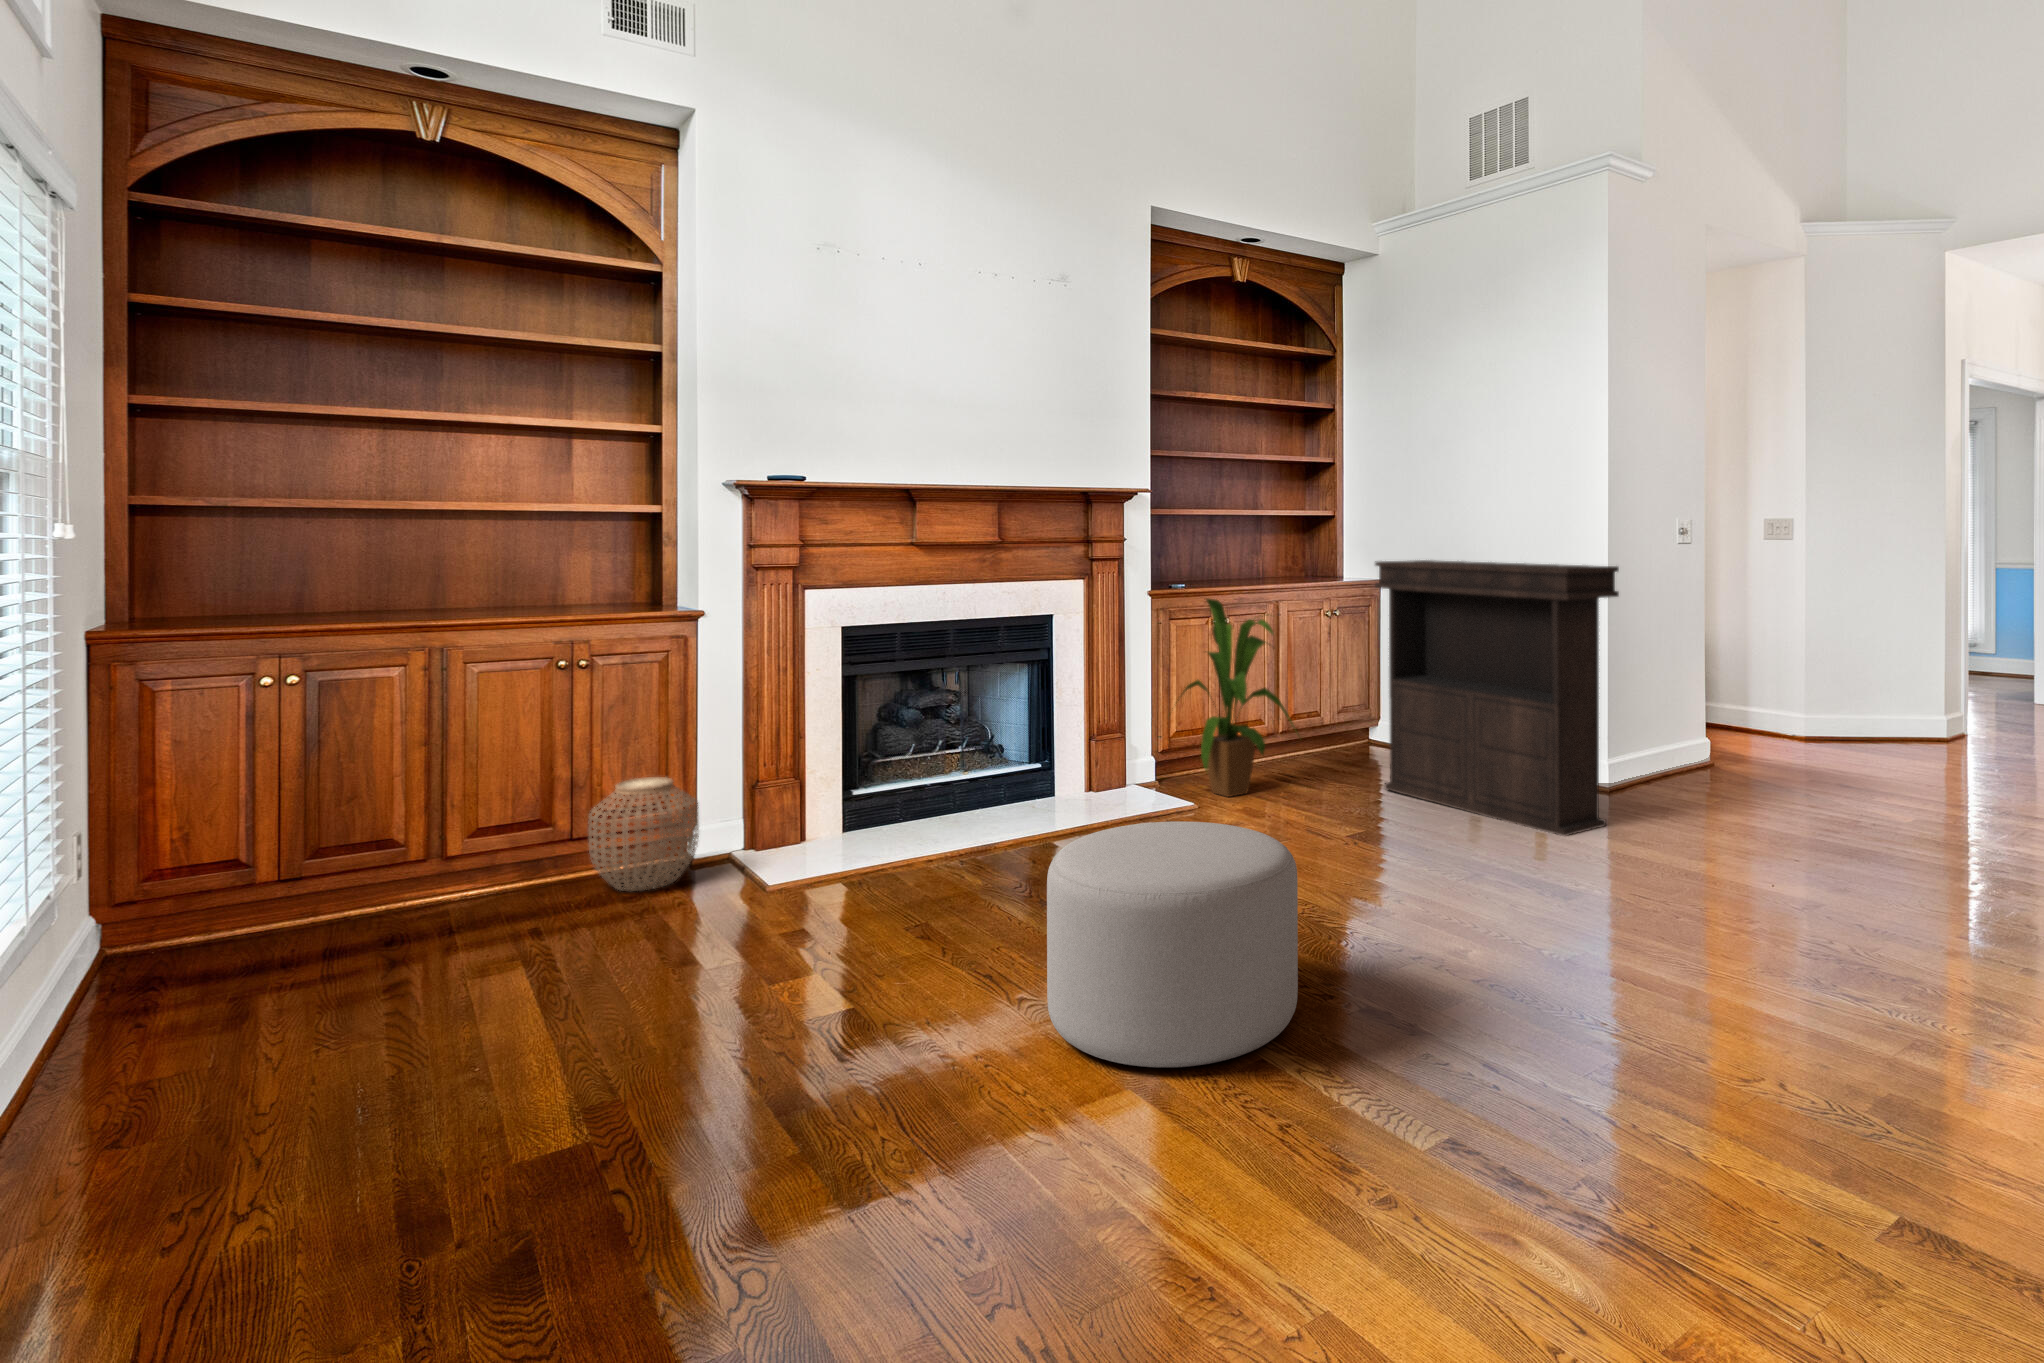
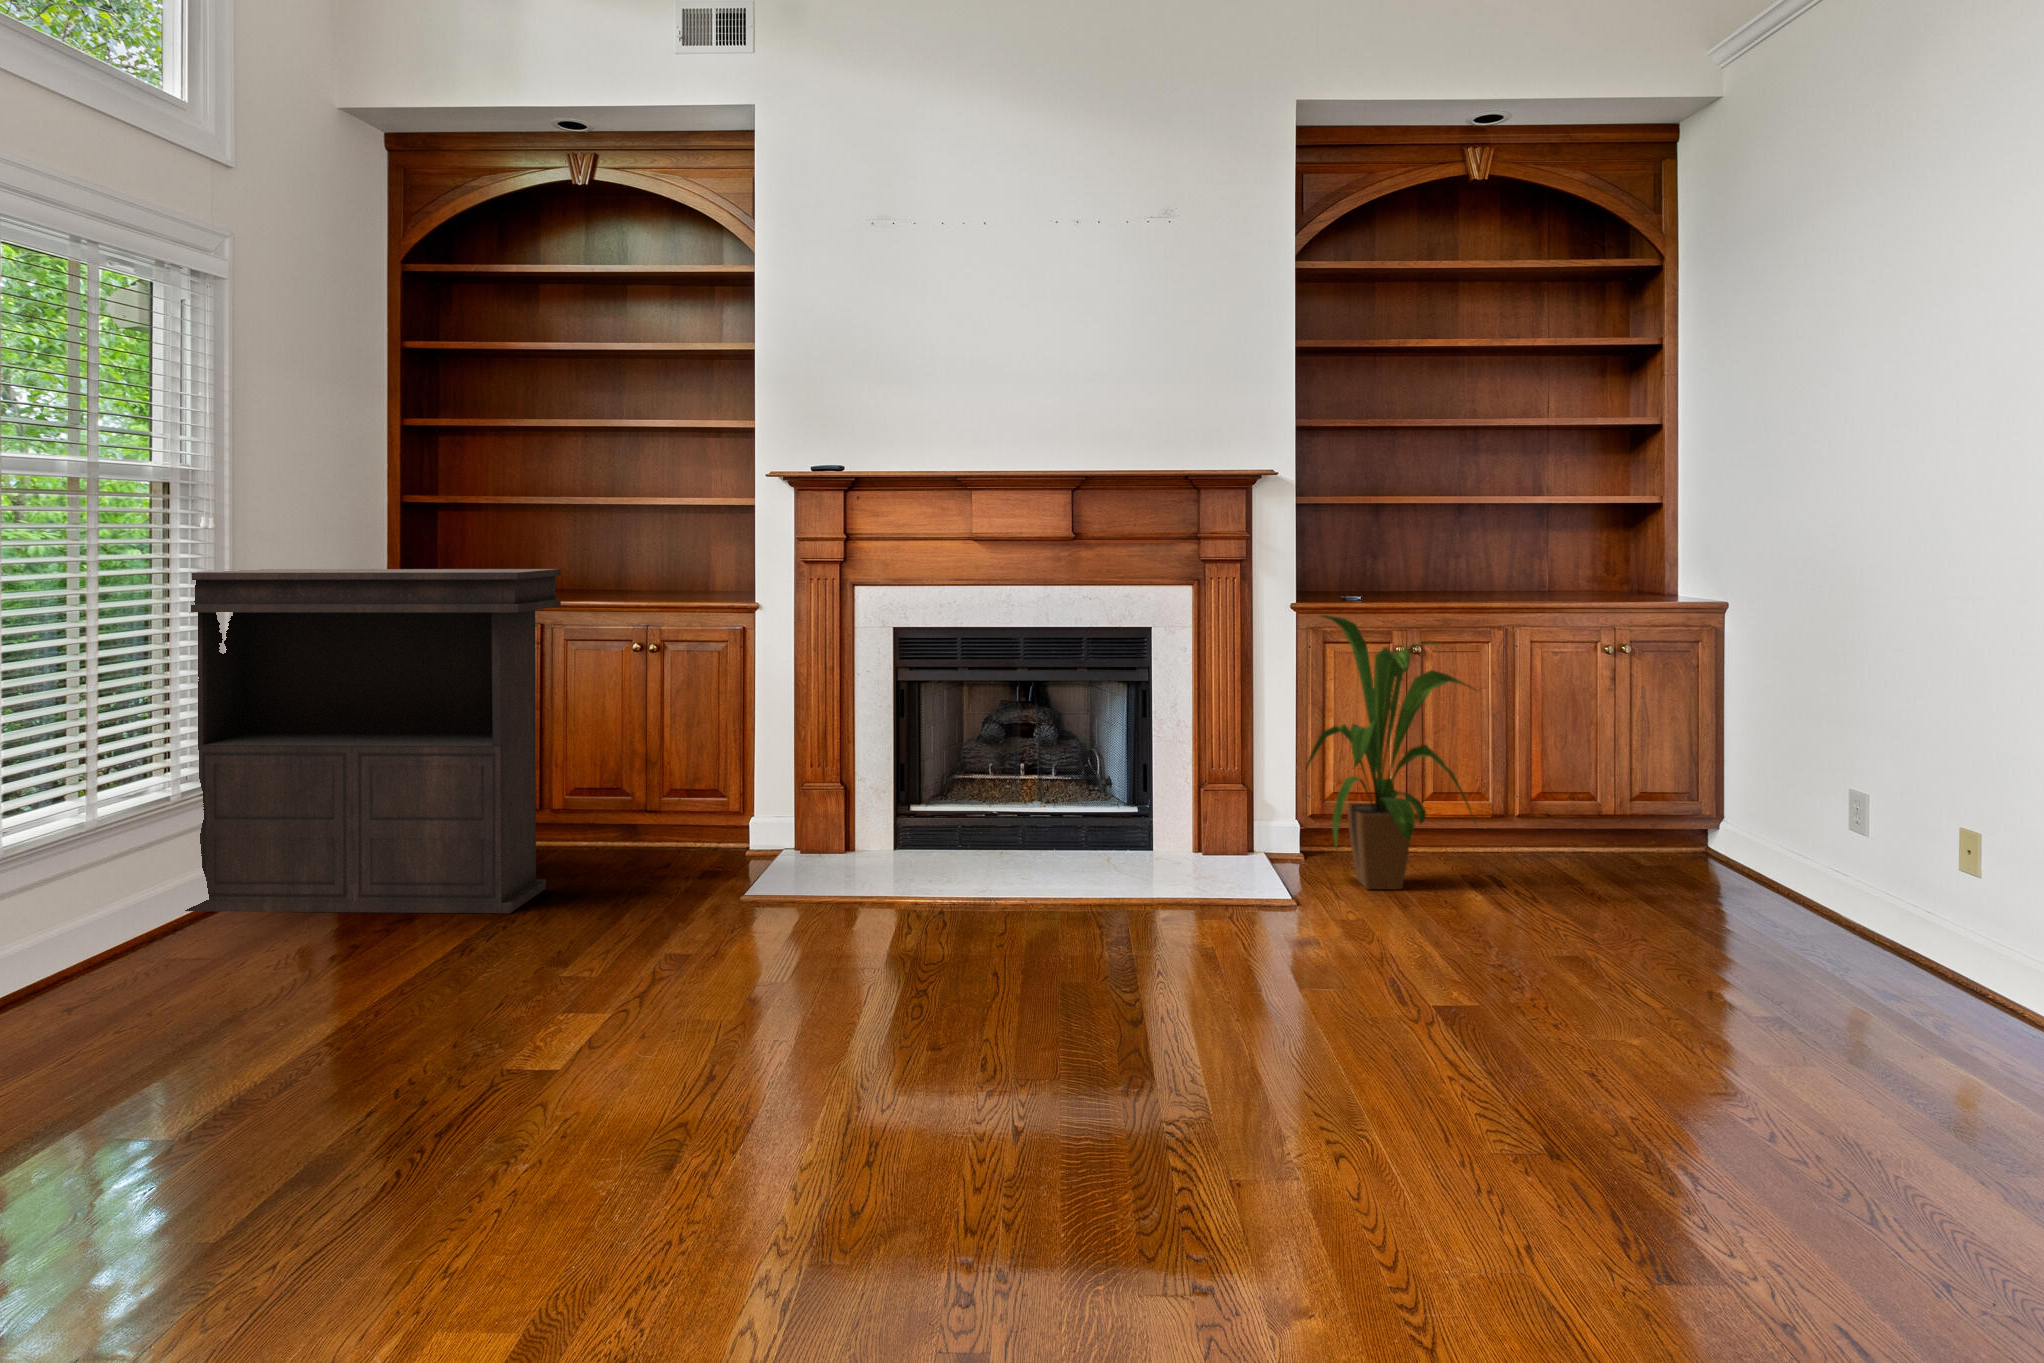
console table: present [1375,560,1619,836] -> present [185,569,561,913]
woven basket: present [589,777,699,891] -> none [635,764,734,874]
ottoman: present [1047,821,1298,1068] -> none [600,897,940,1245]

